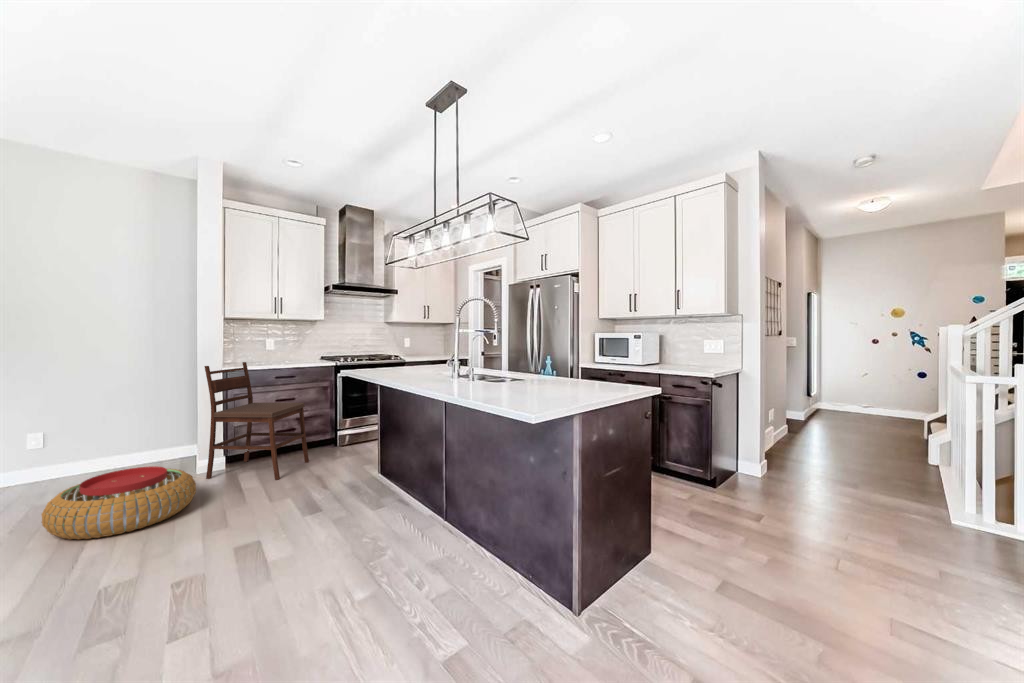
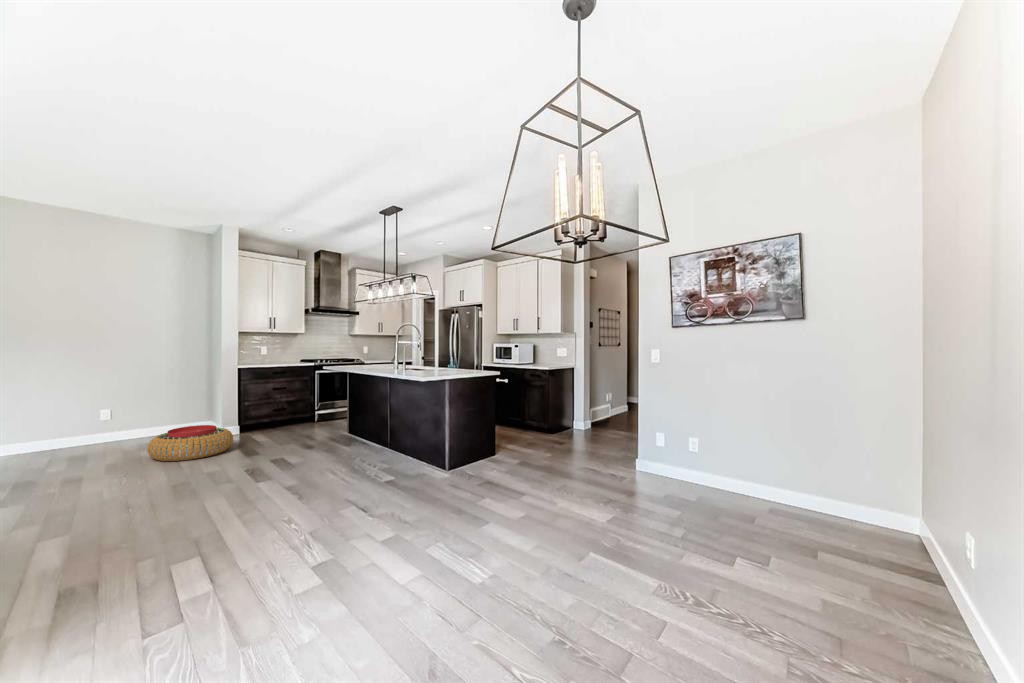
dining chair: present [204,362,309,480] -> none [230,362,298,438]

